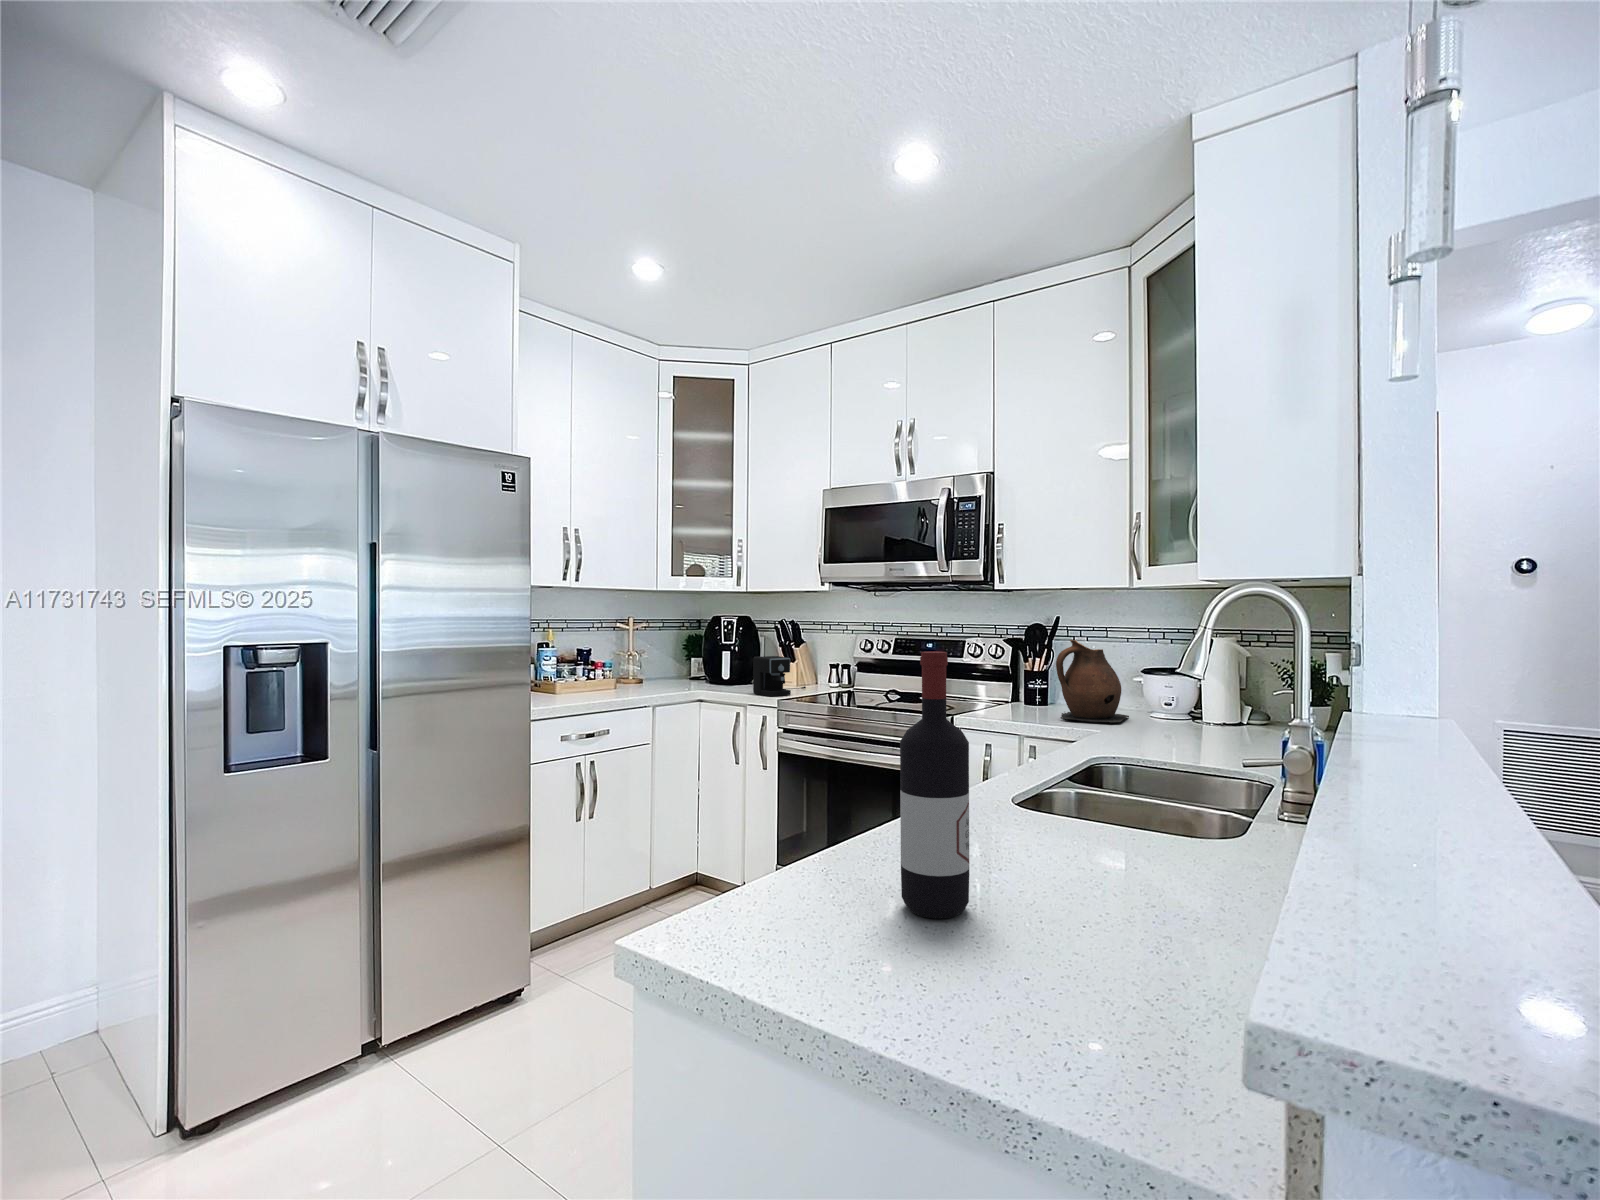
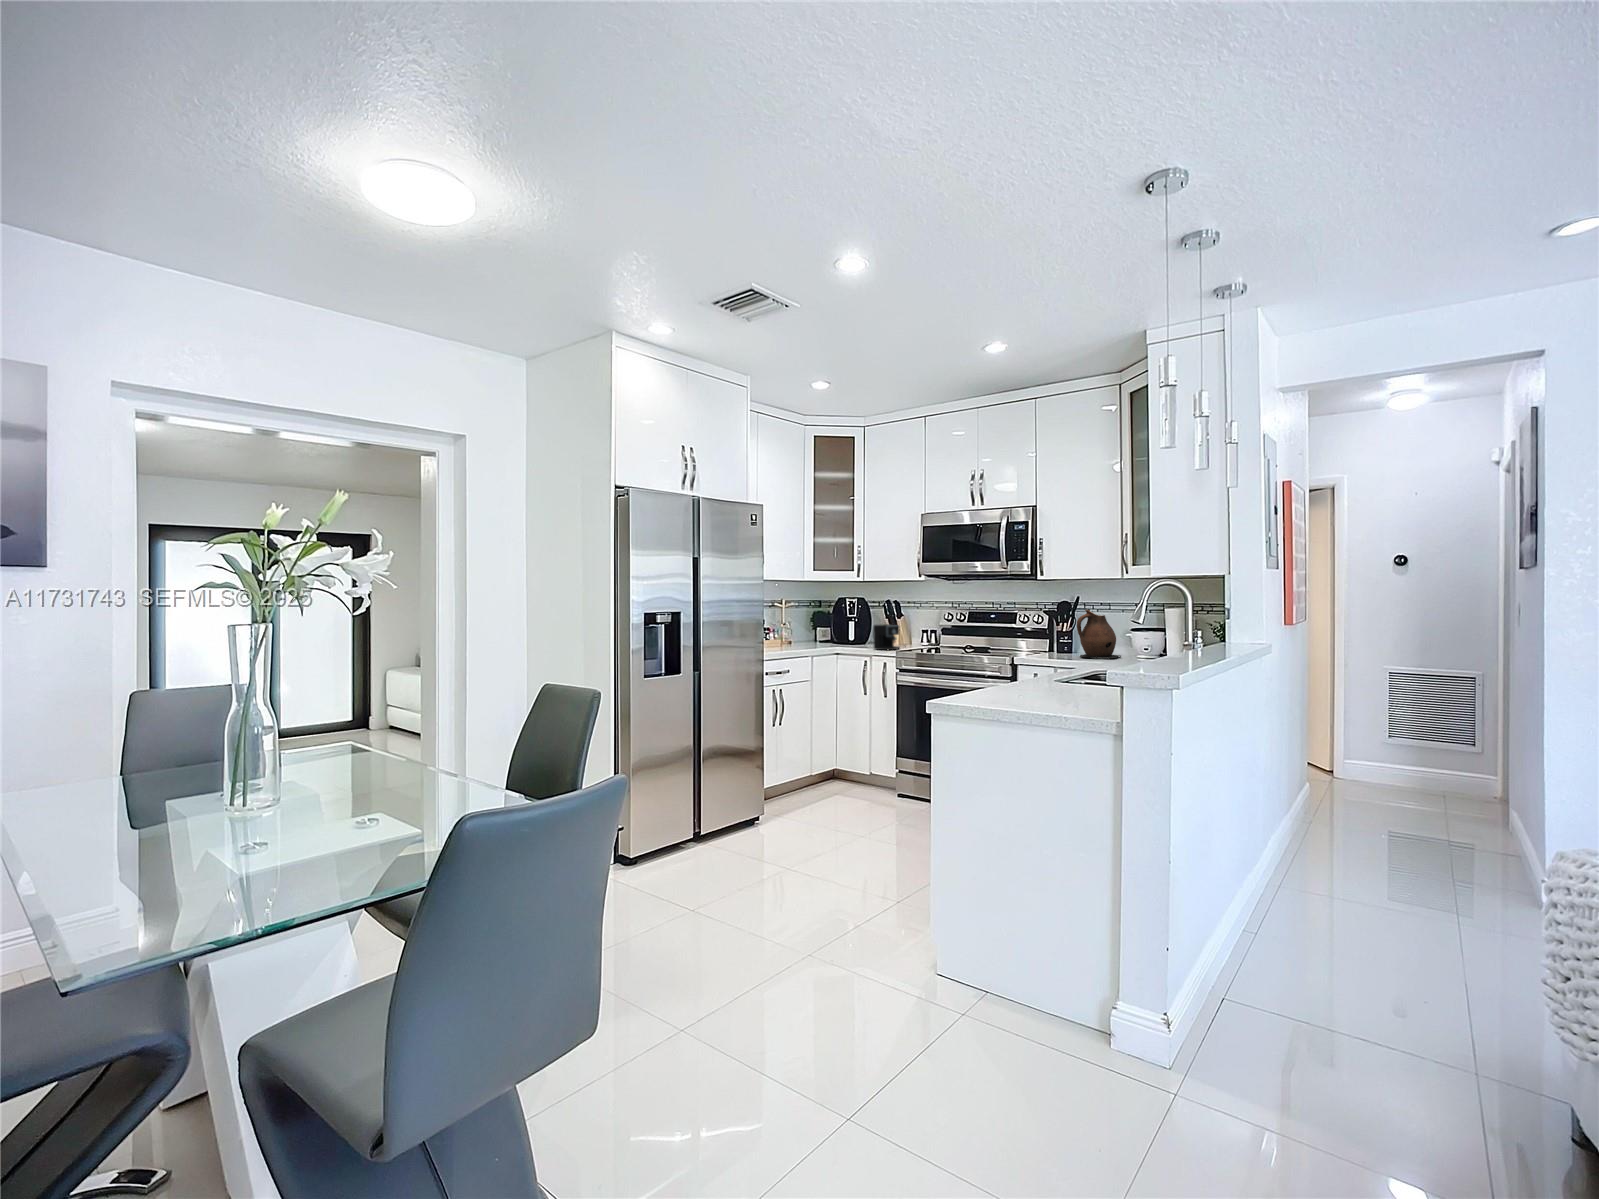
wine bottle: present [900,652,969,919] -> none [1019,607,1044,699]

